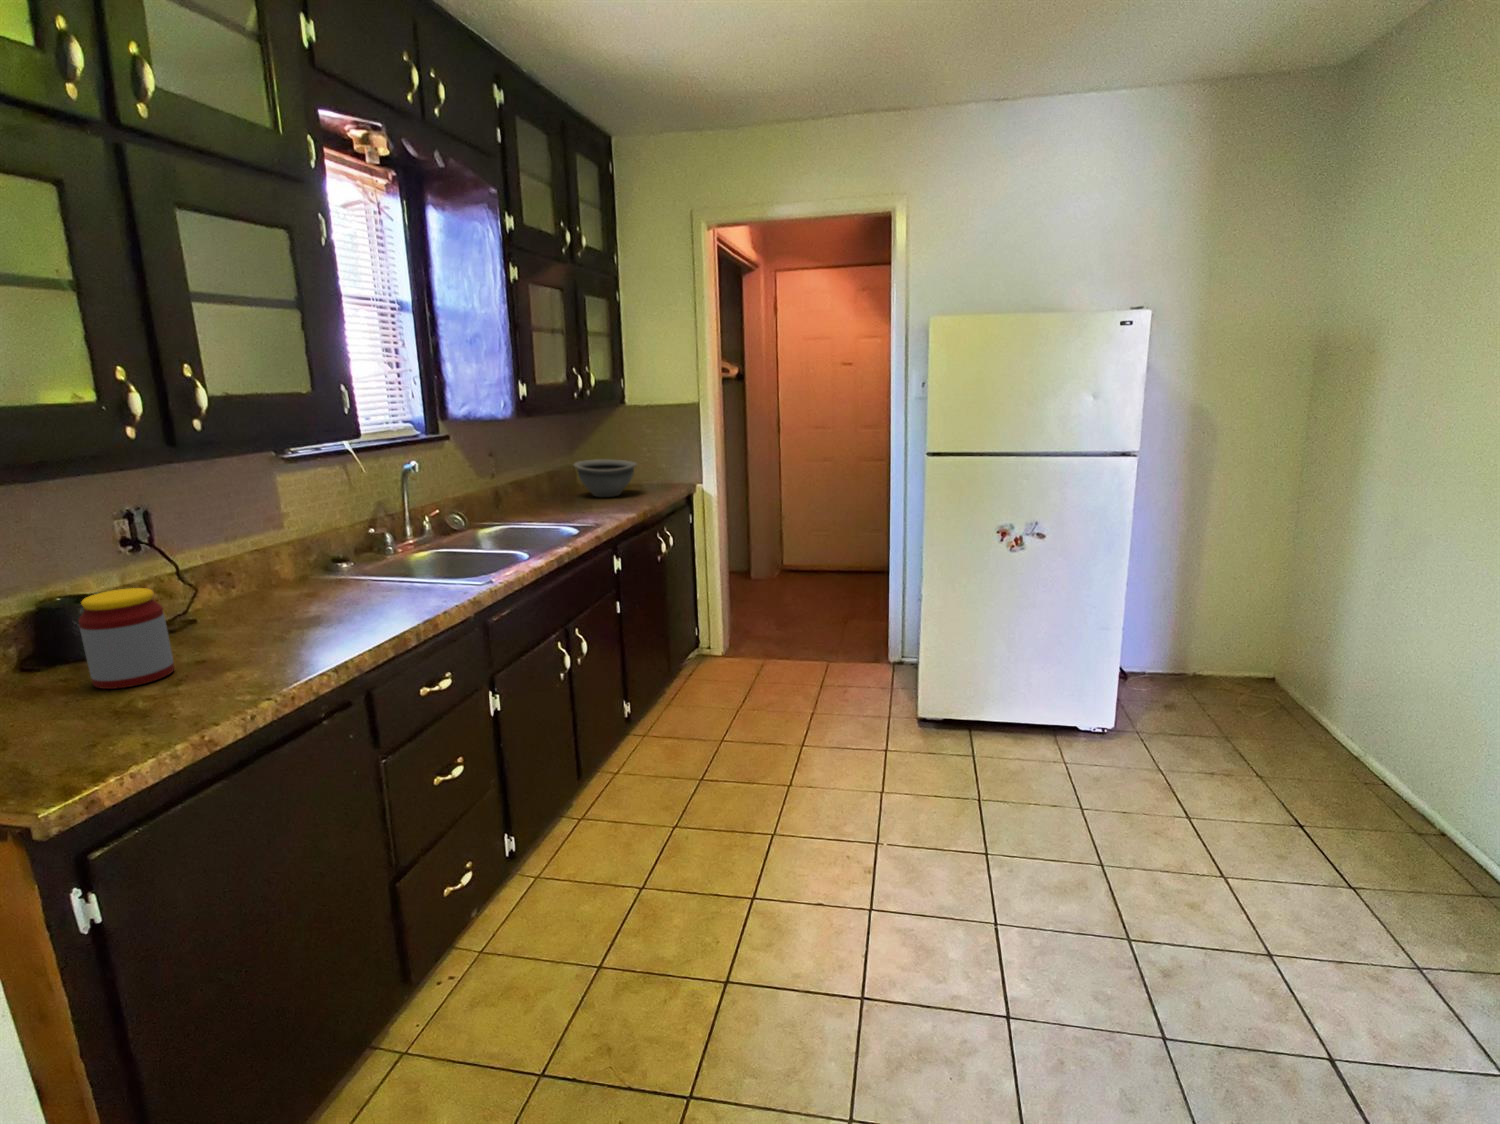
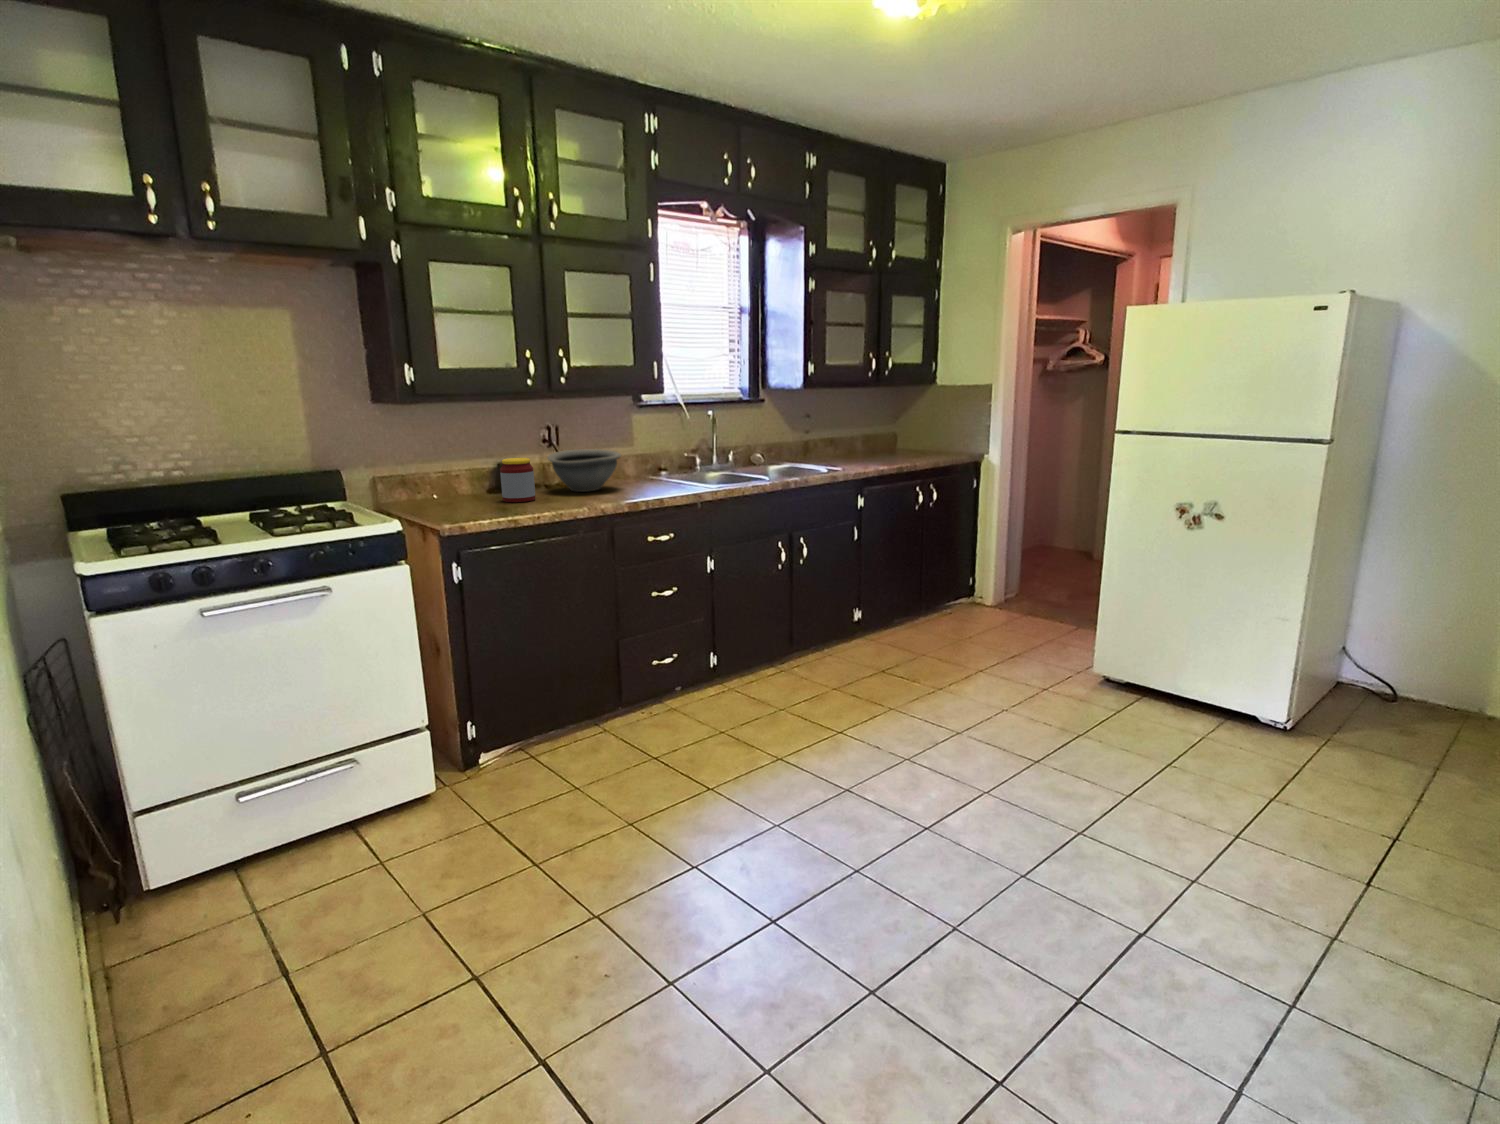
bowl: present [574,459,637,497] -> present [547,449,621,492]

